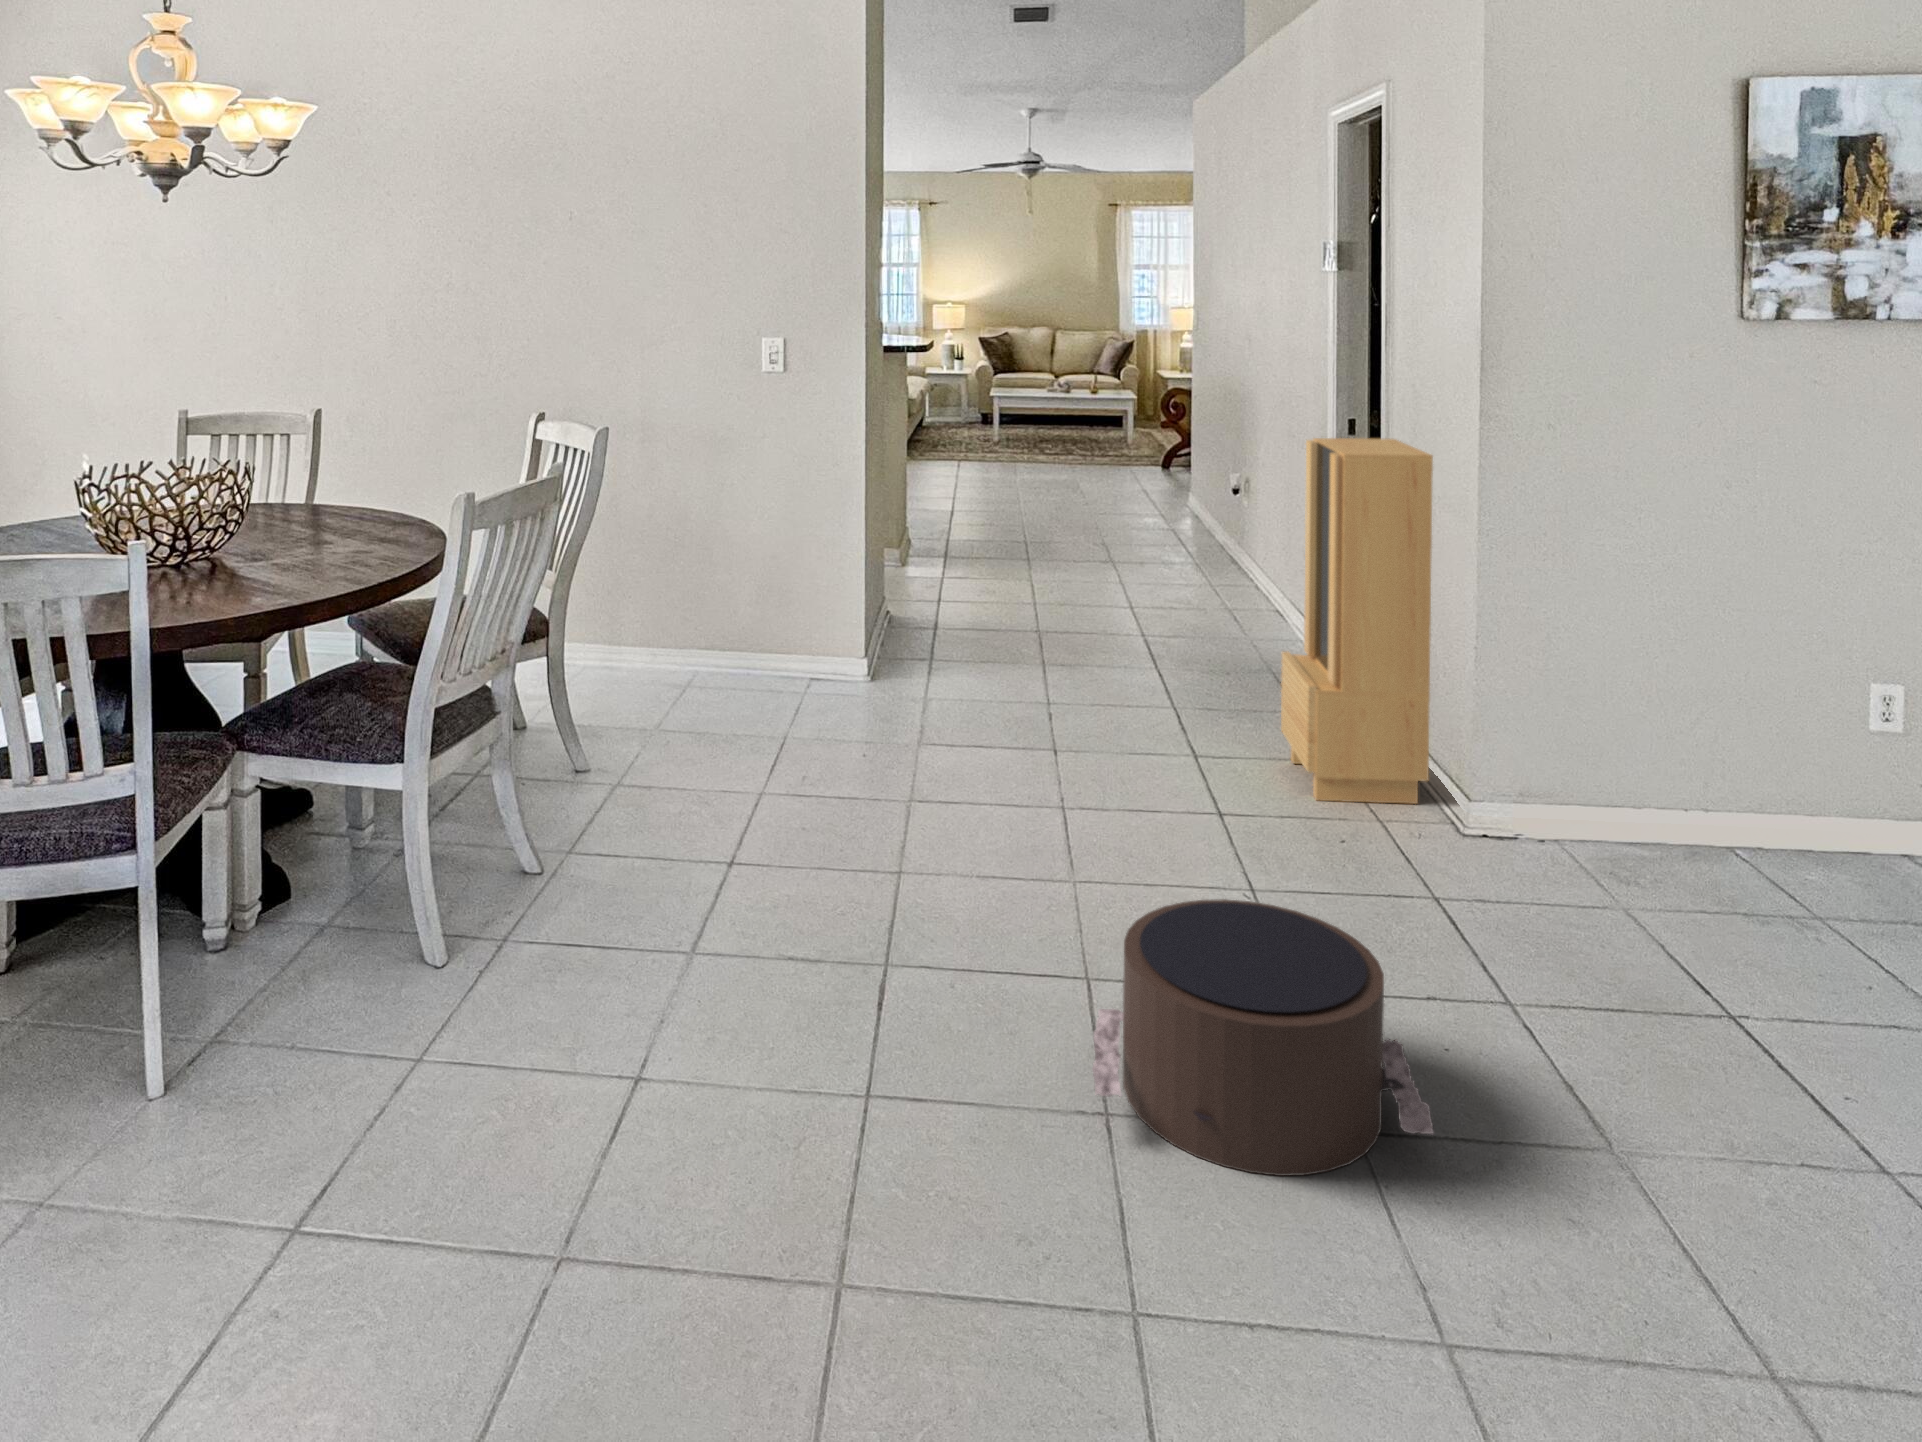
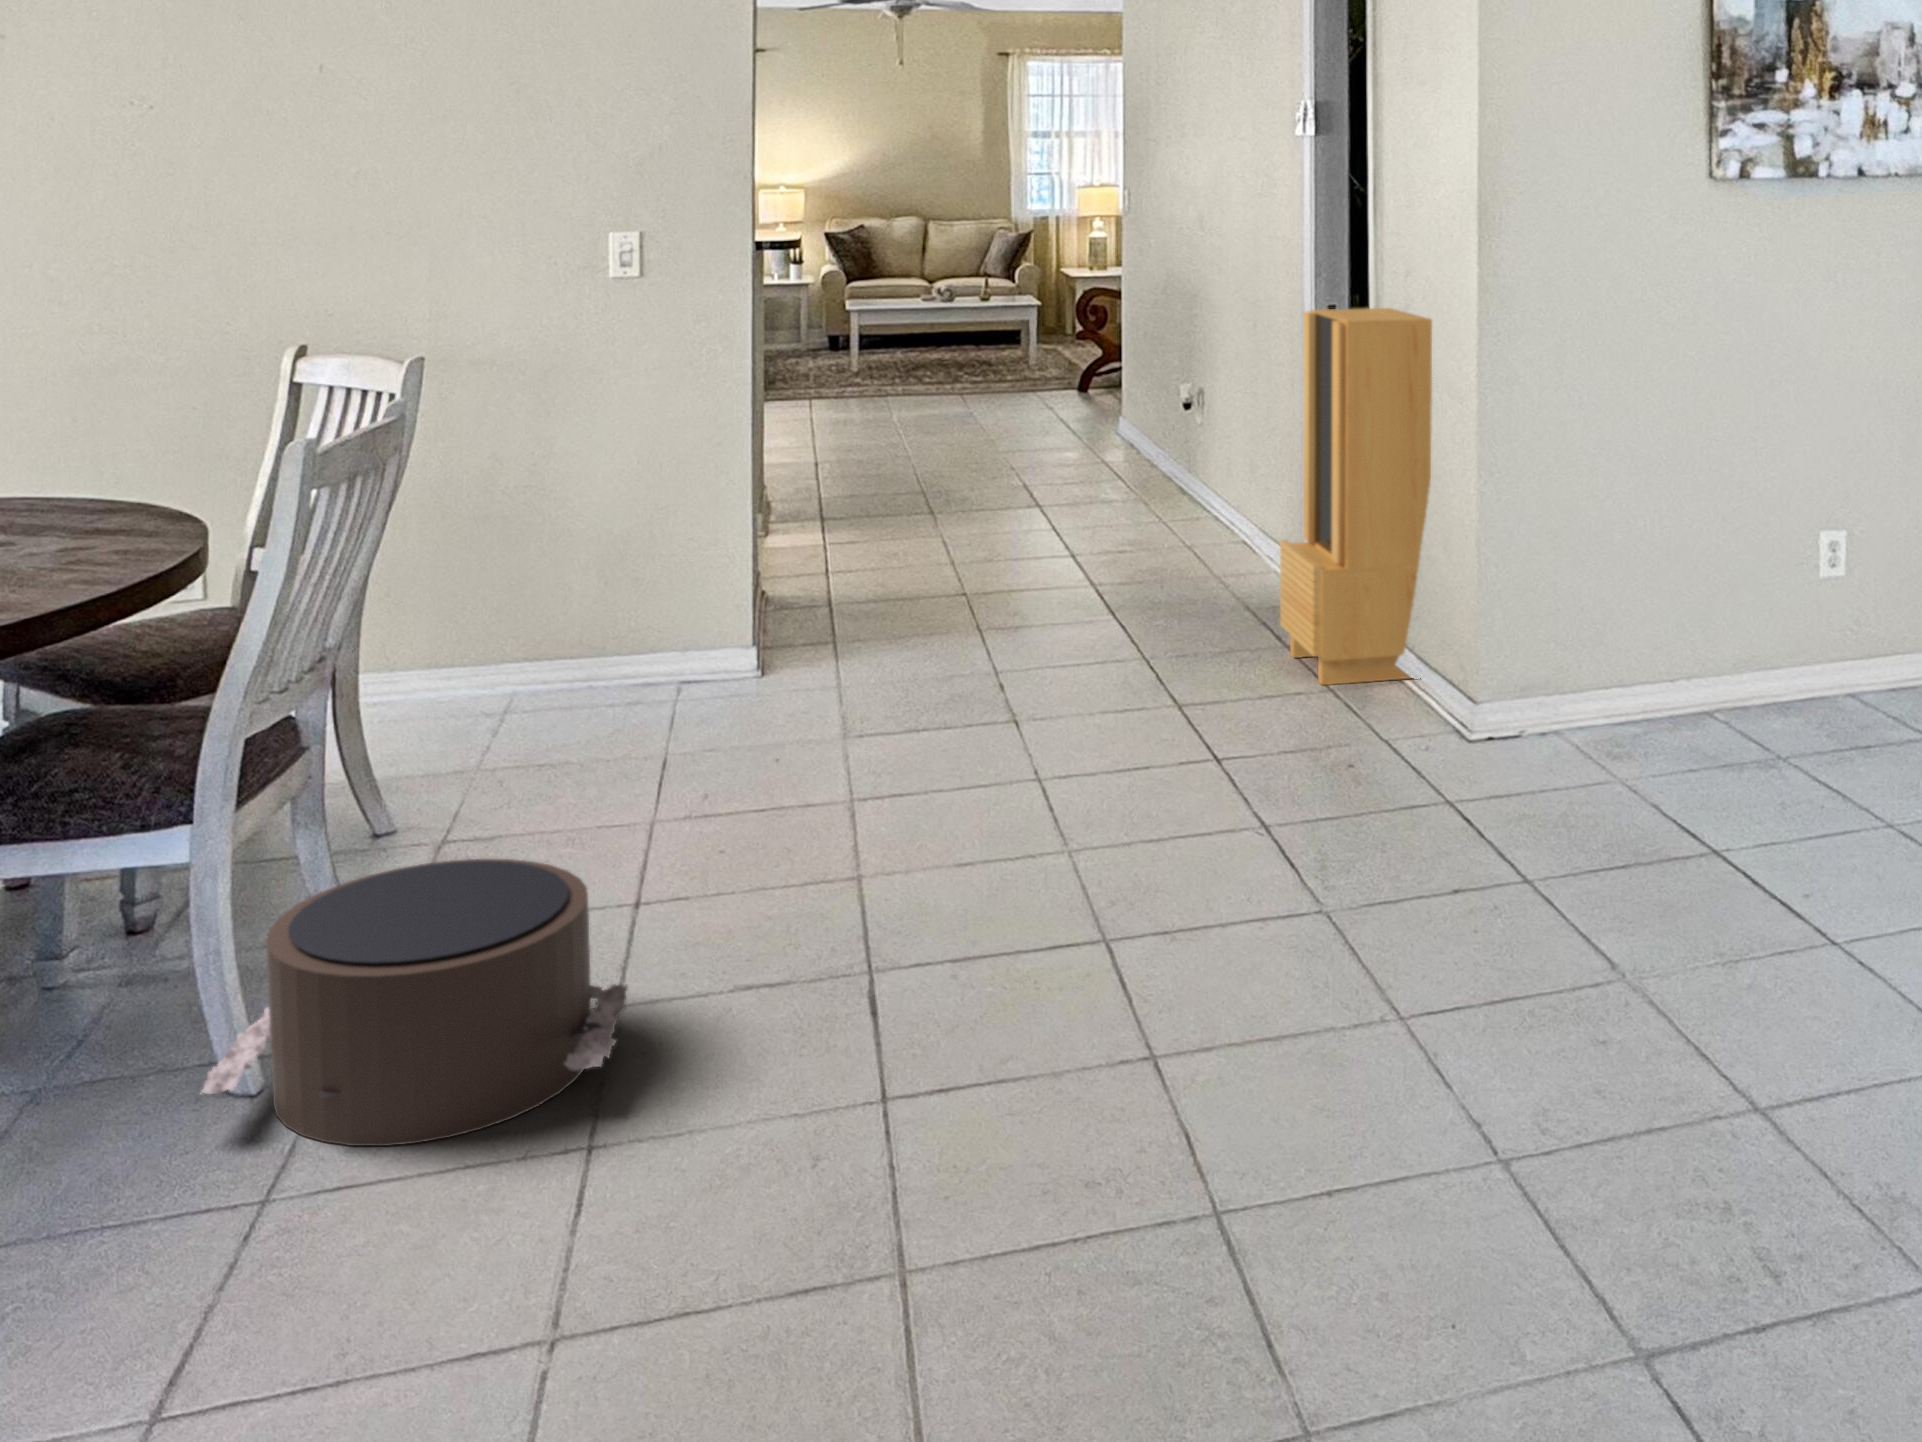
pouf: present [1092,900,1433,1176] -> present [200,859,627,1146]

